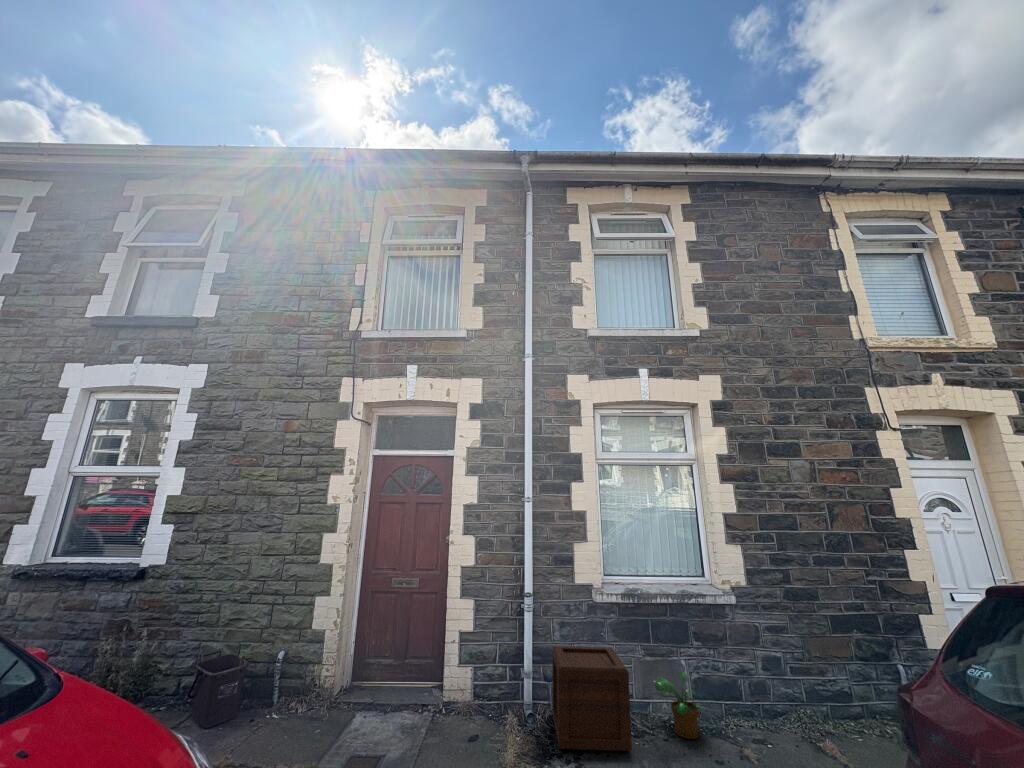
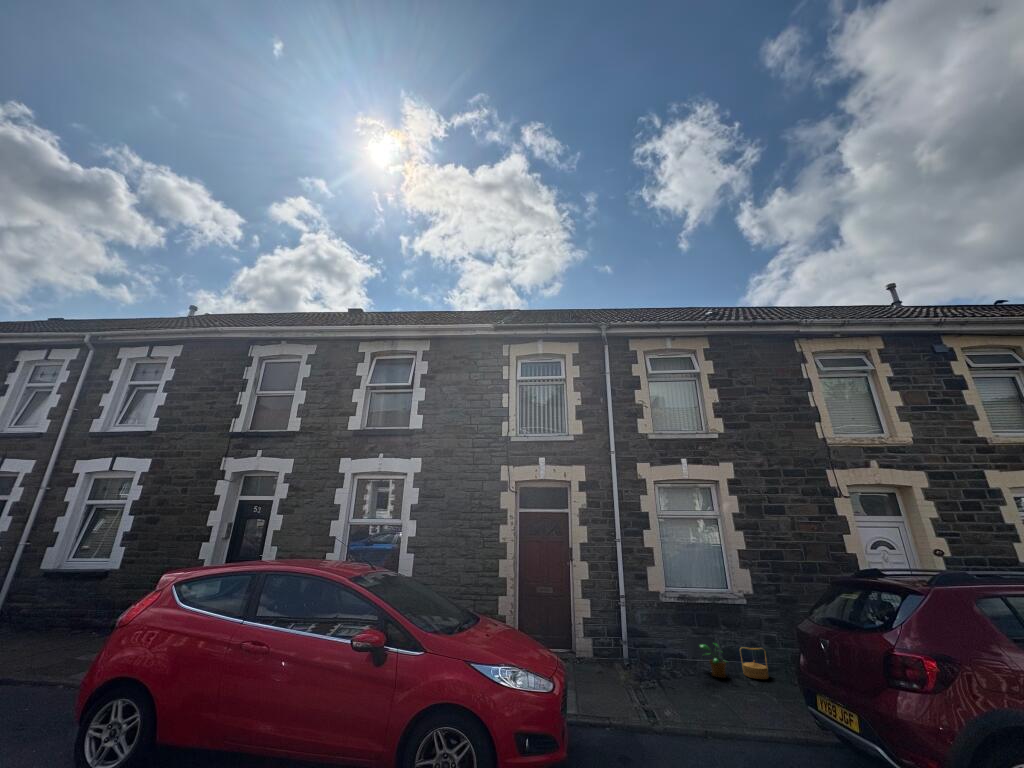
wooden crate: present [552,646,632,751] -> none [638,627,688,680]
woven basket: none [723,679,771,739] -> present [740,647,768,679]

